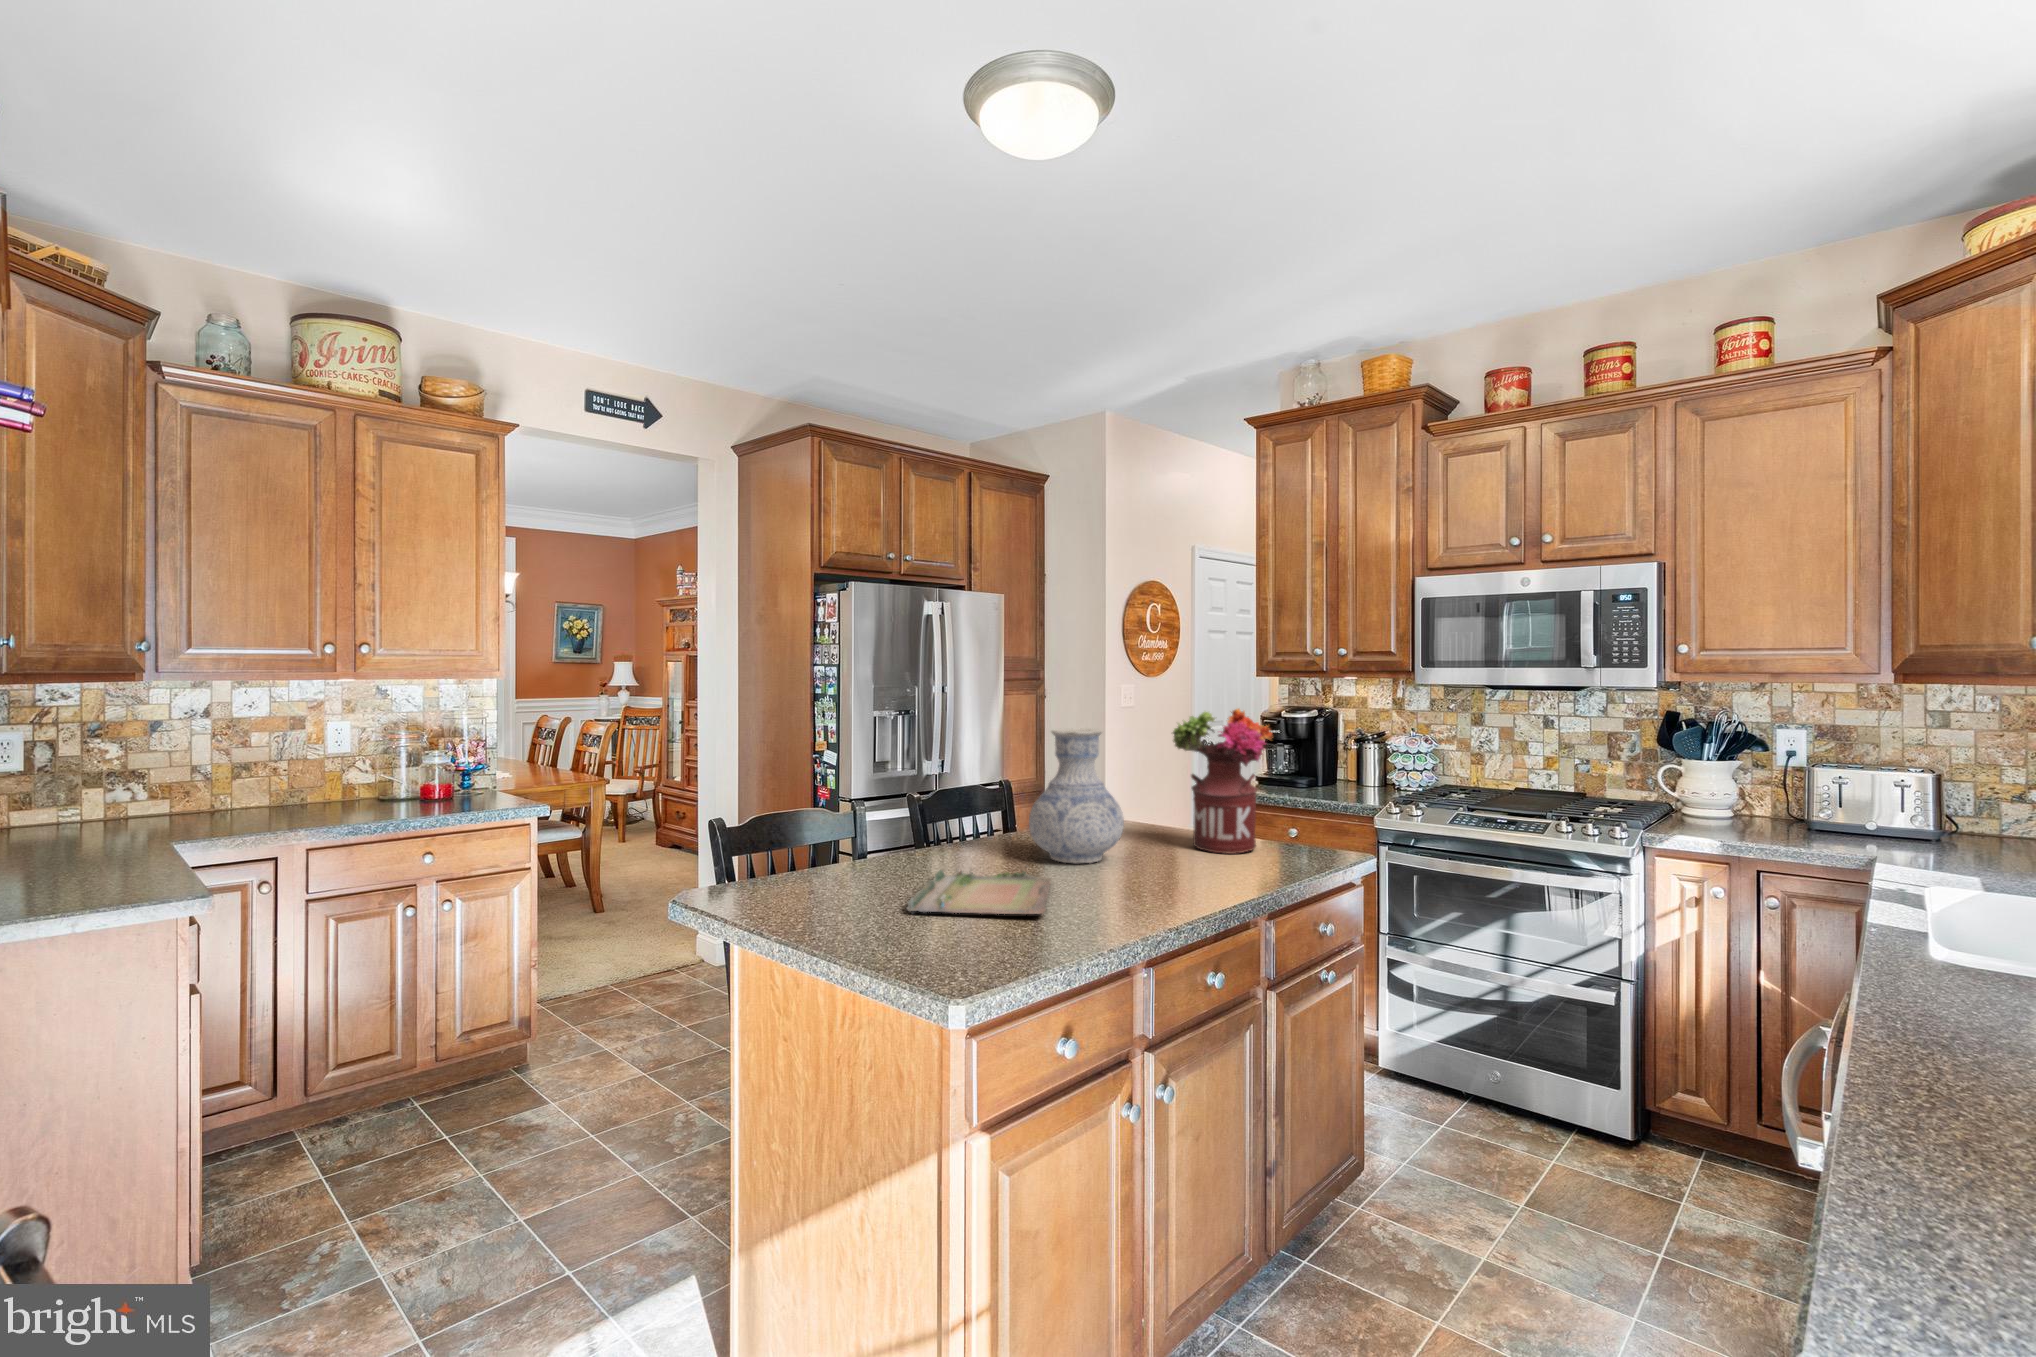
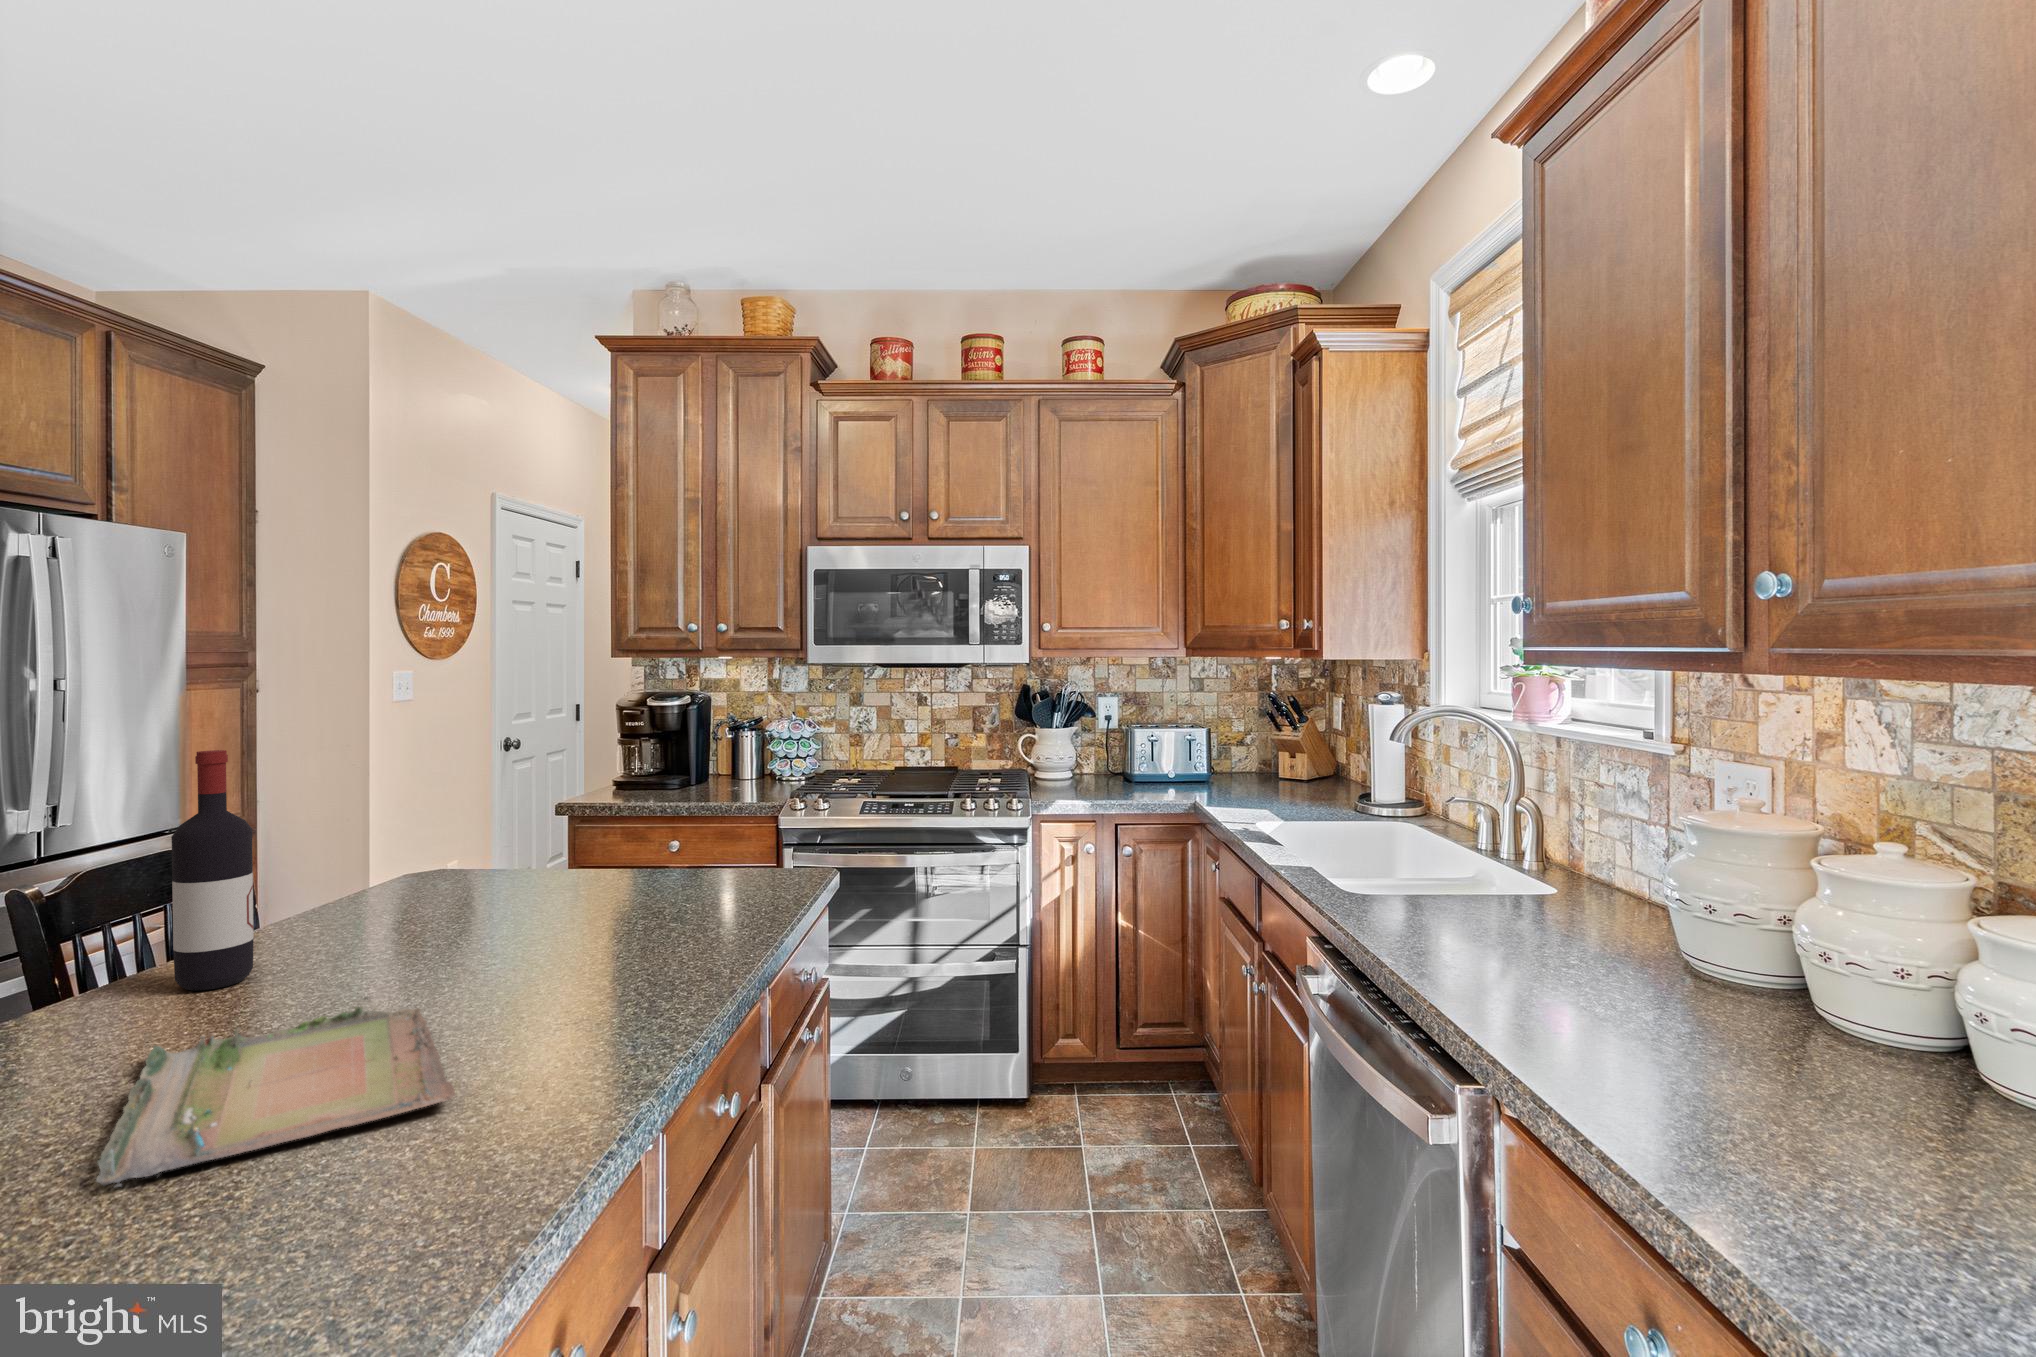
flower arrangement: present [1173,709,1273,854] -> none [576,699,719,901]
wine bottle: none [958,726,992,855] -> present [171,750,254,991]
vase: present [1029,728,1124,863] -> none [340,741,521,967]

